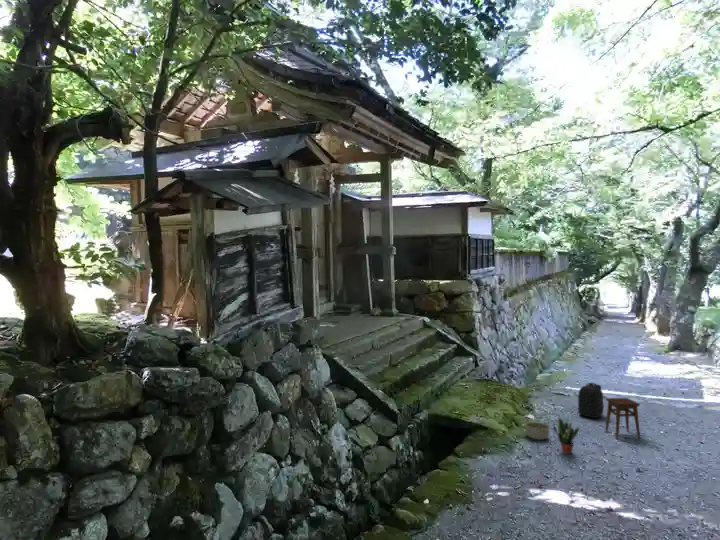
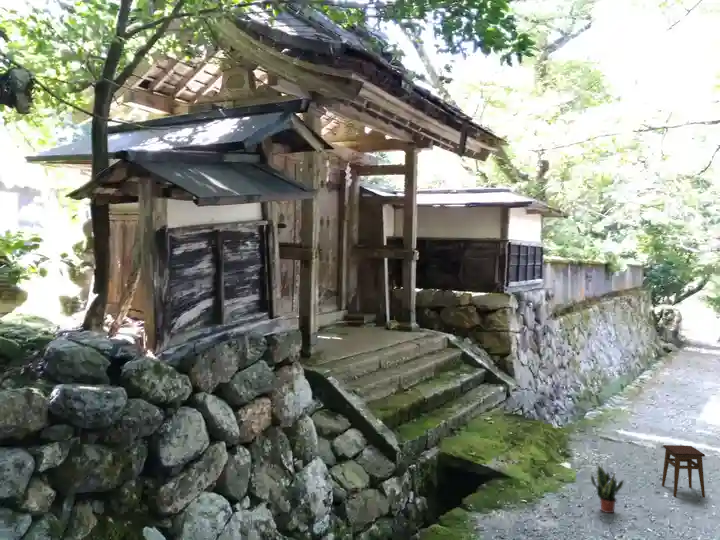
backpack: present [578,383,604,418] -> none [630,424,662,468]
basket: present [525,407,550,440] -> none [558,451,589,493]

